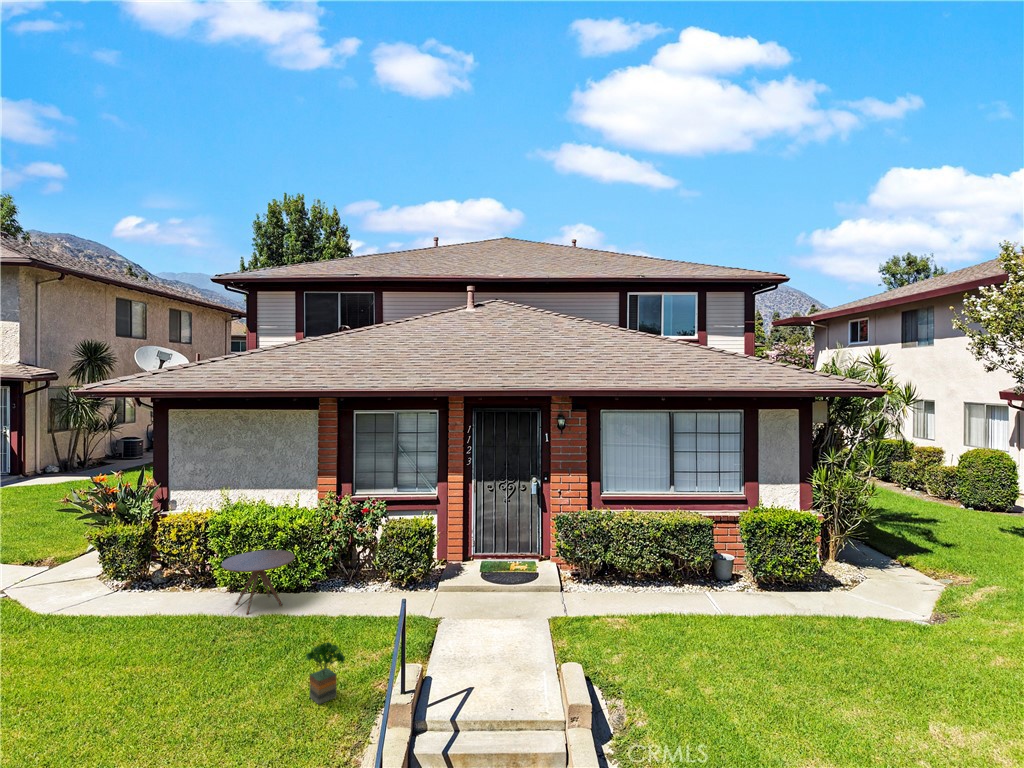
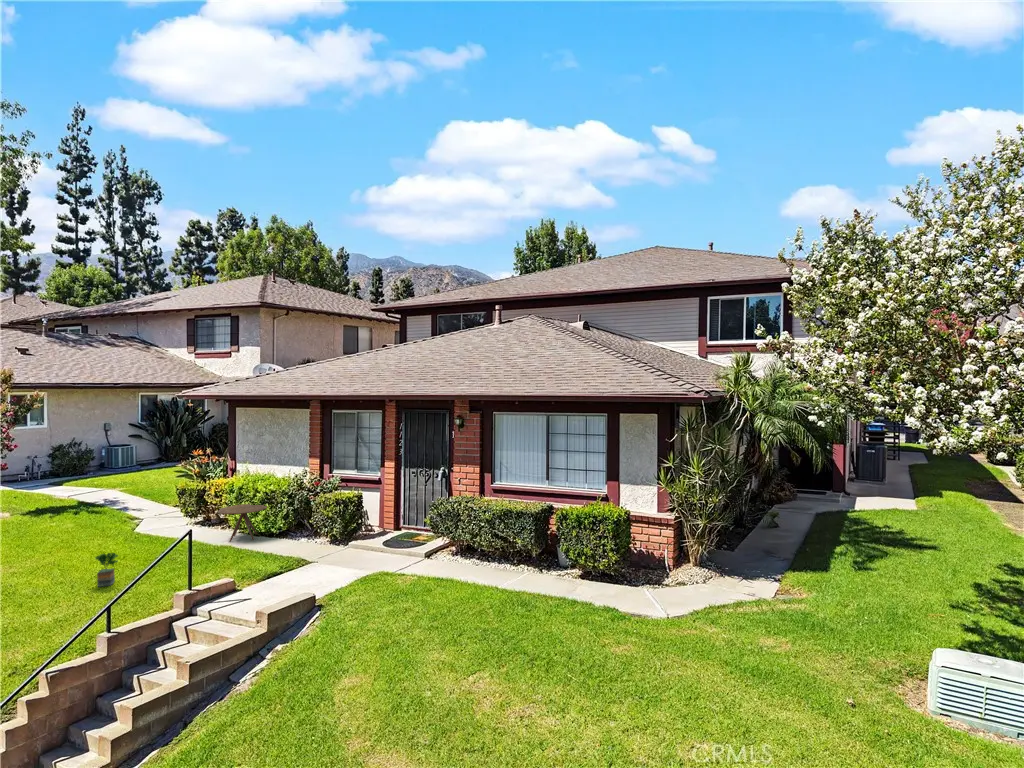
potted tree: present [306,642,345,705] -> present [96,553,118,587]

